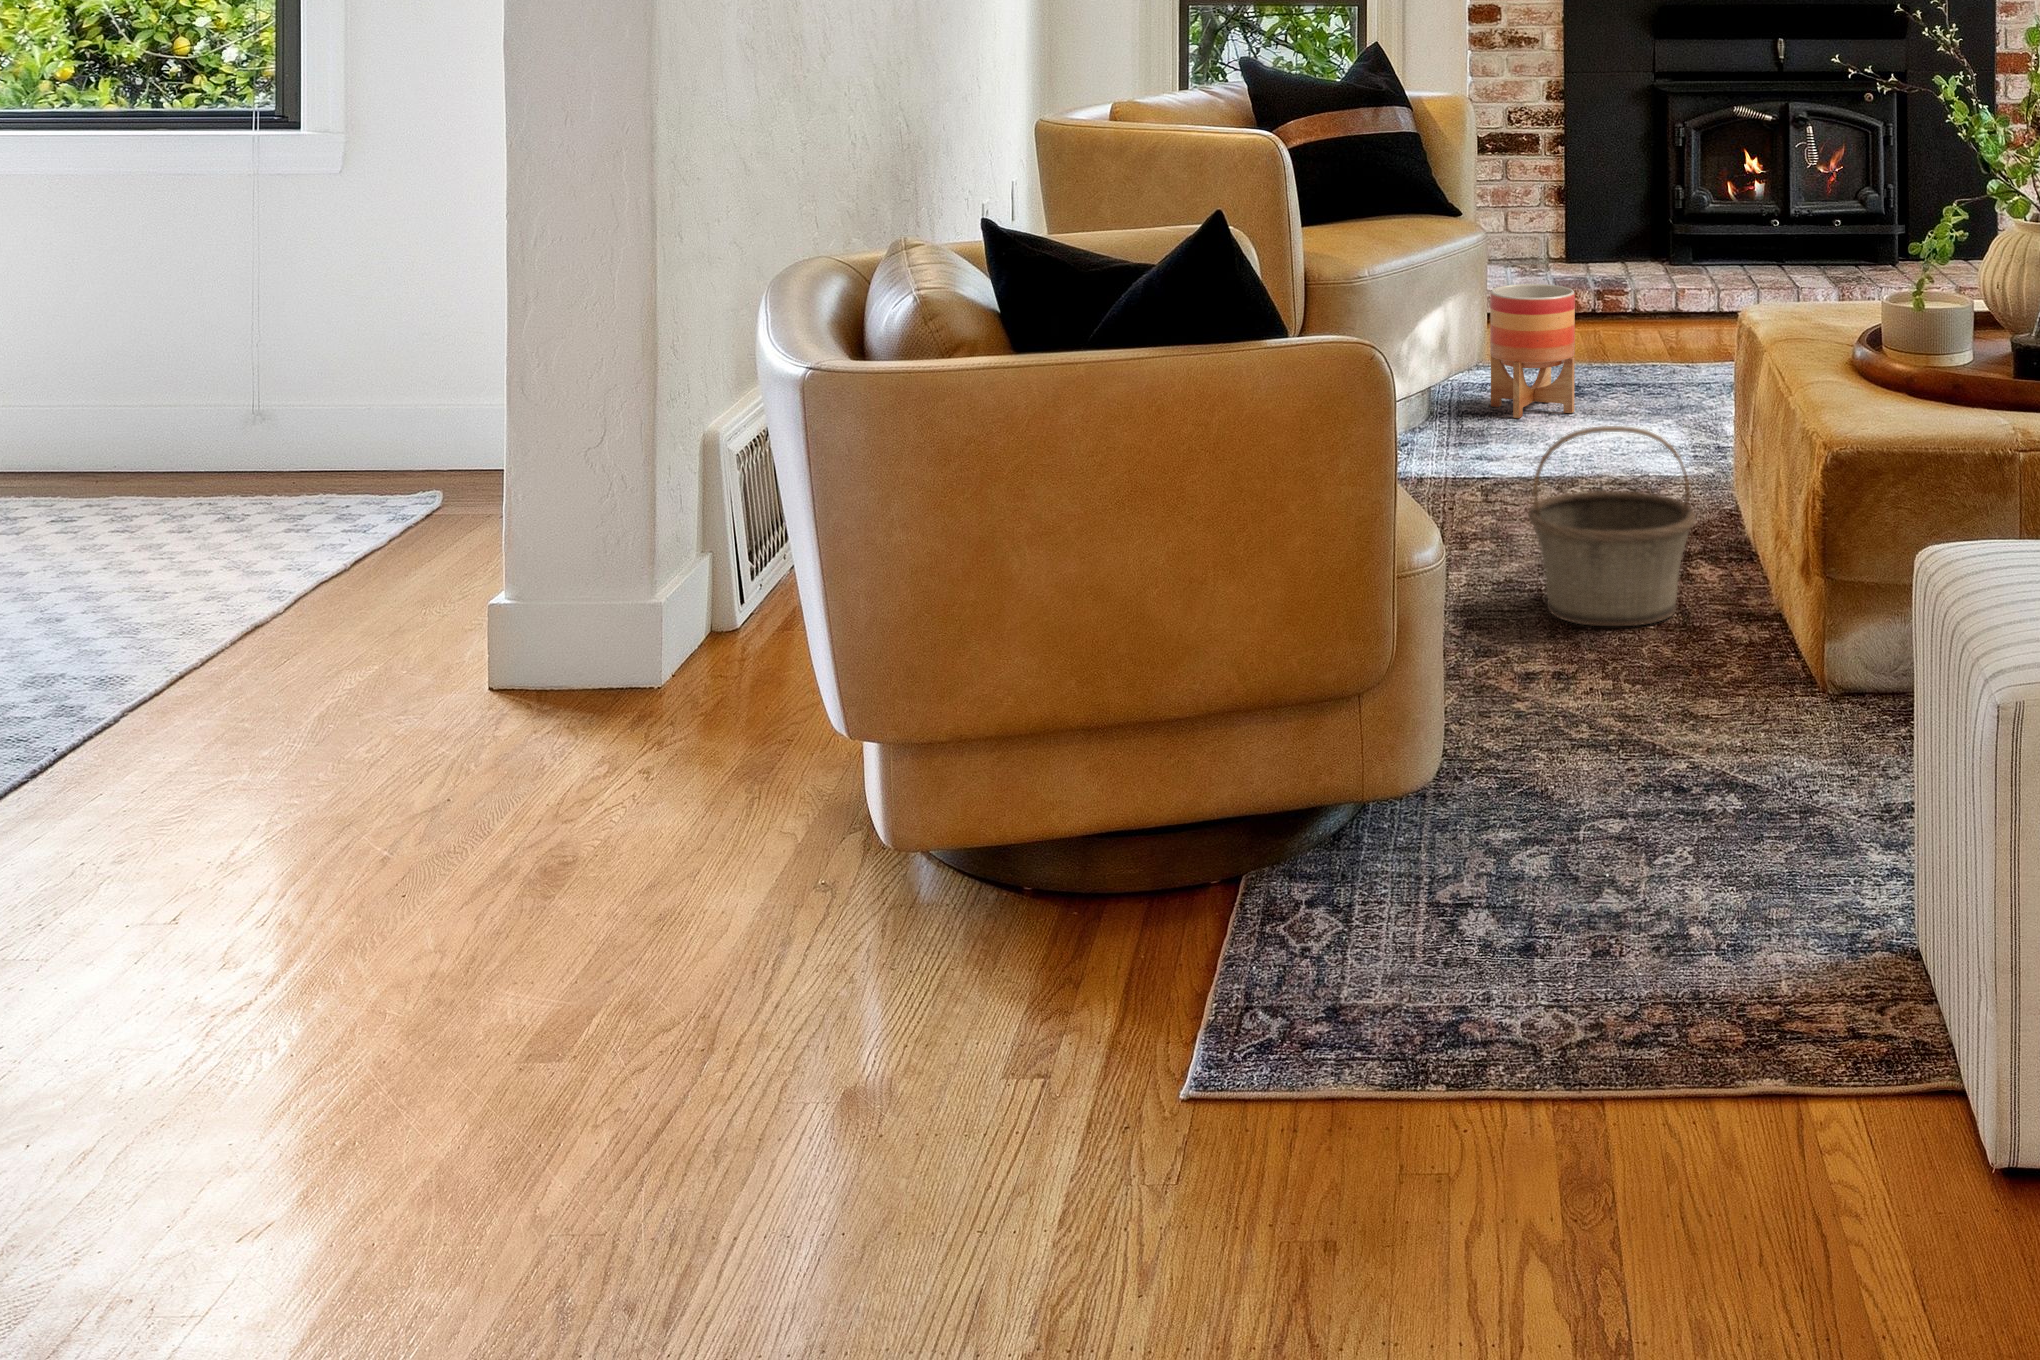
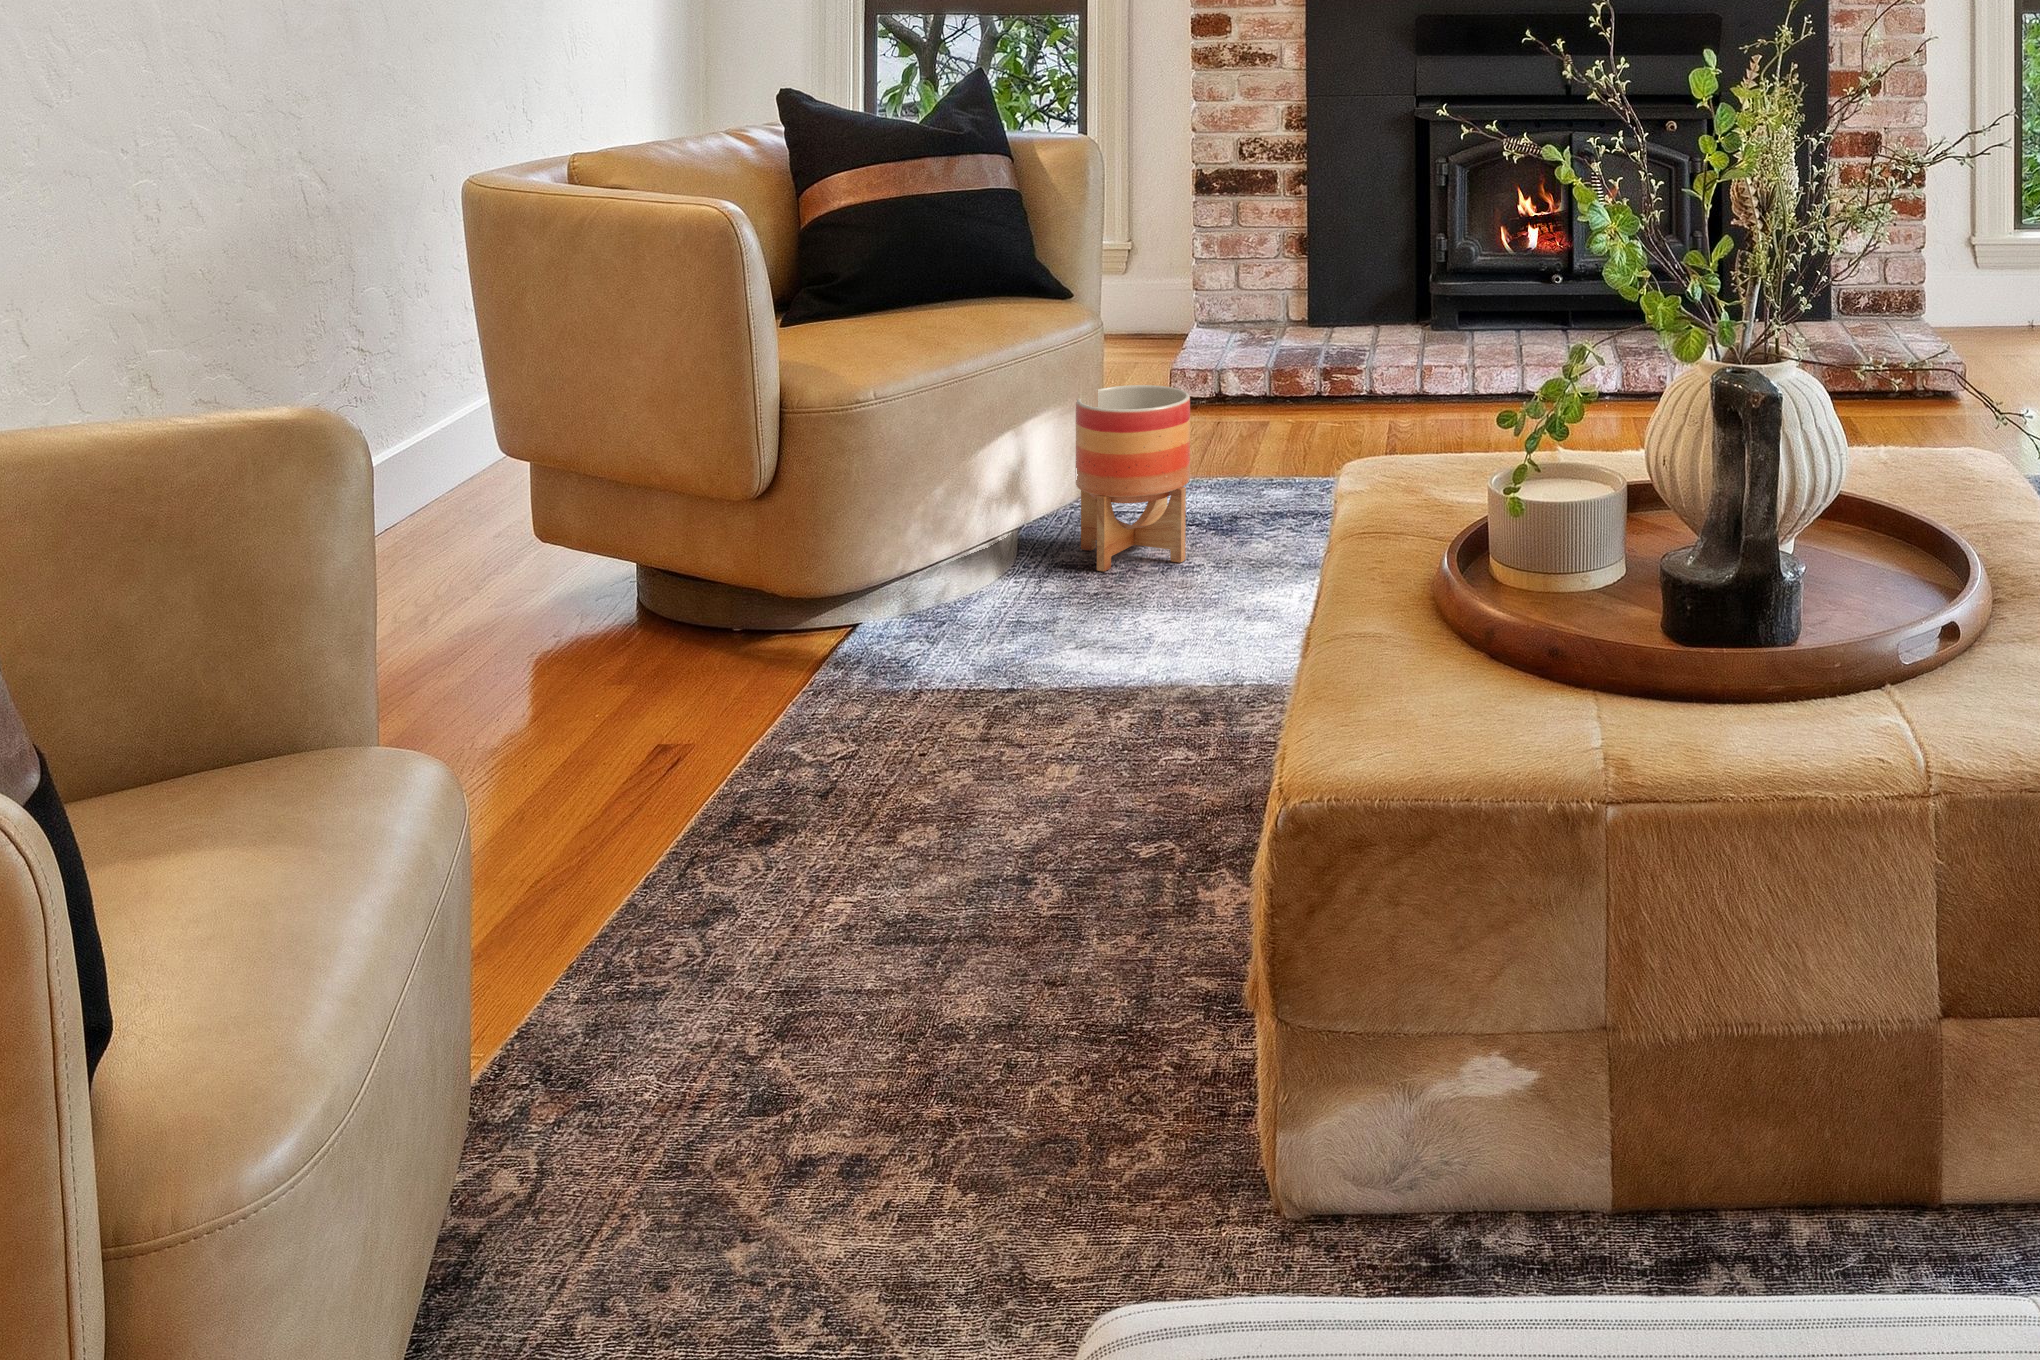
basket: present [1528,426,1695,626] -> none [822,703,1104,1051]

